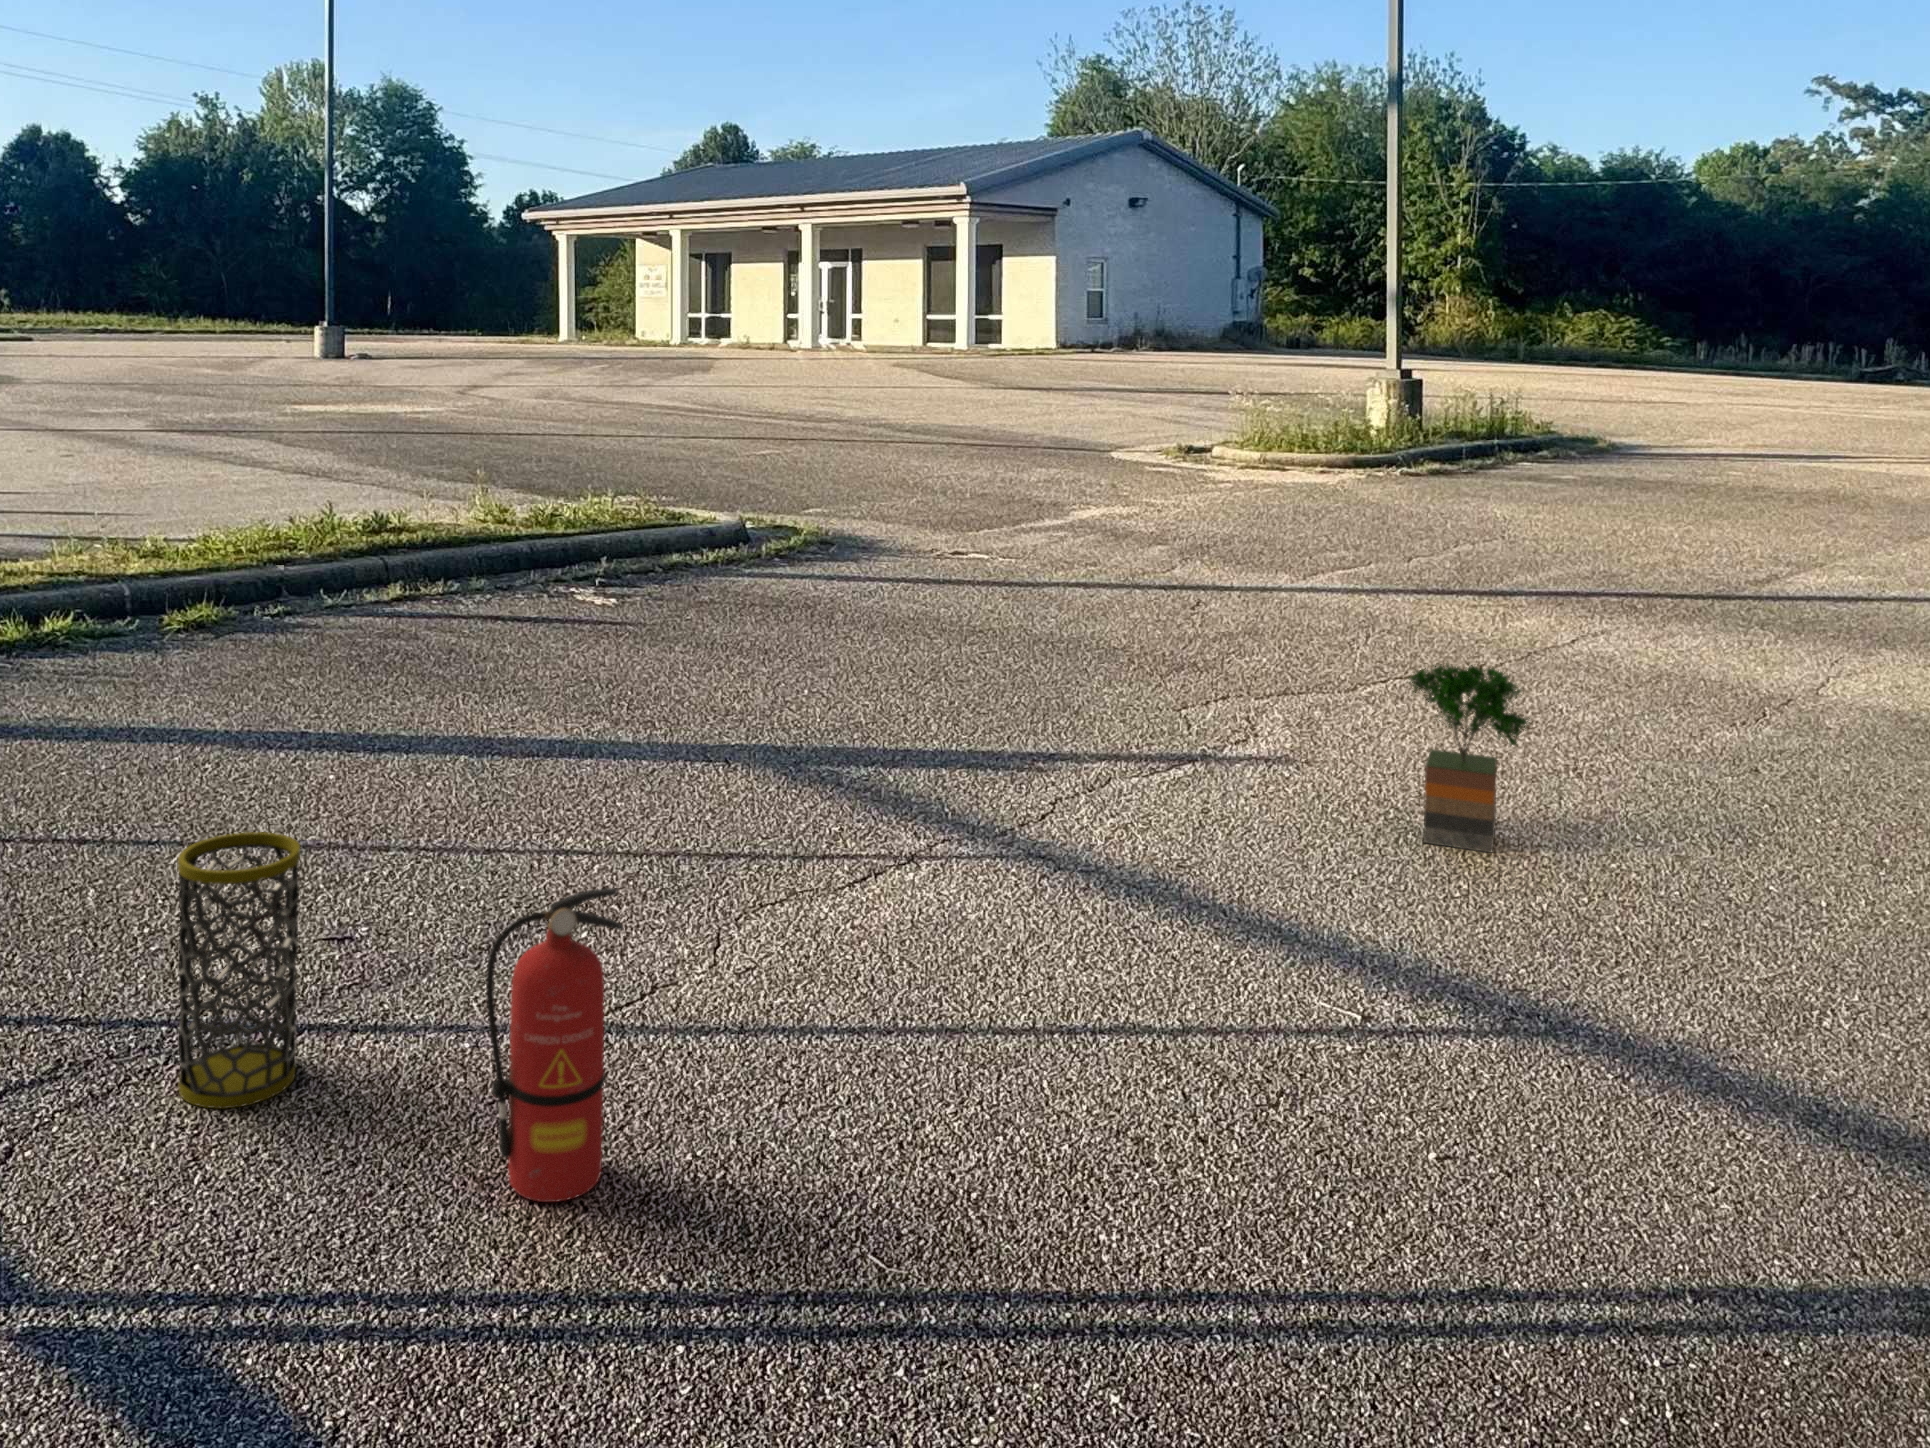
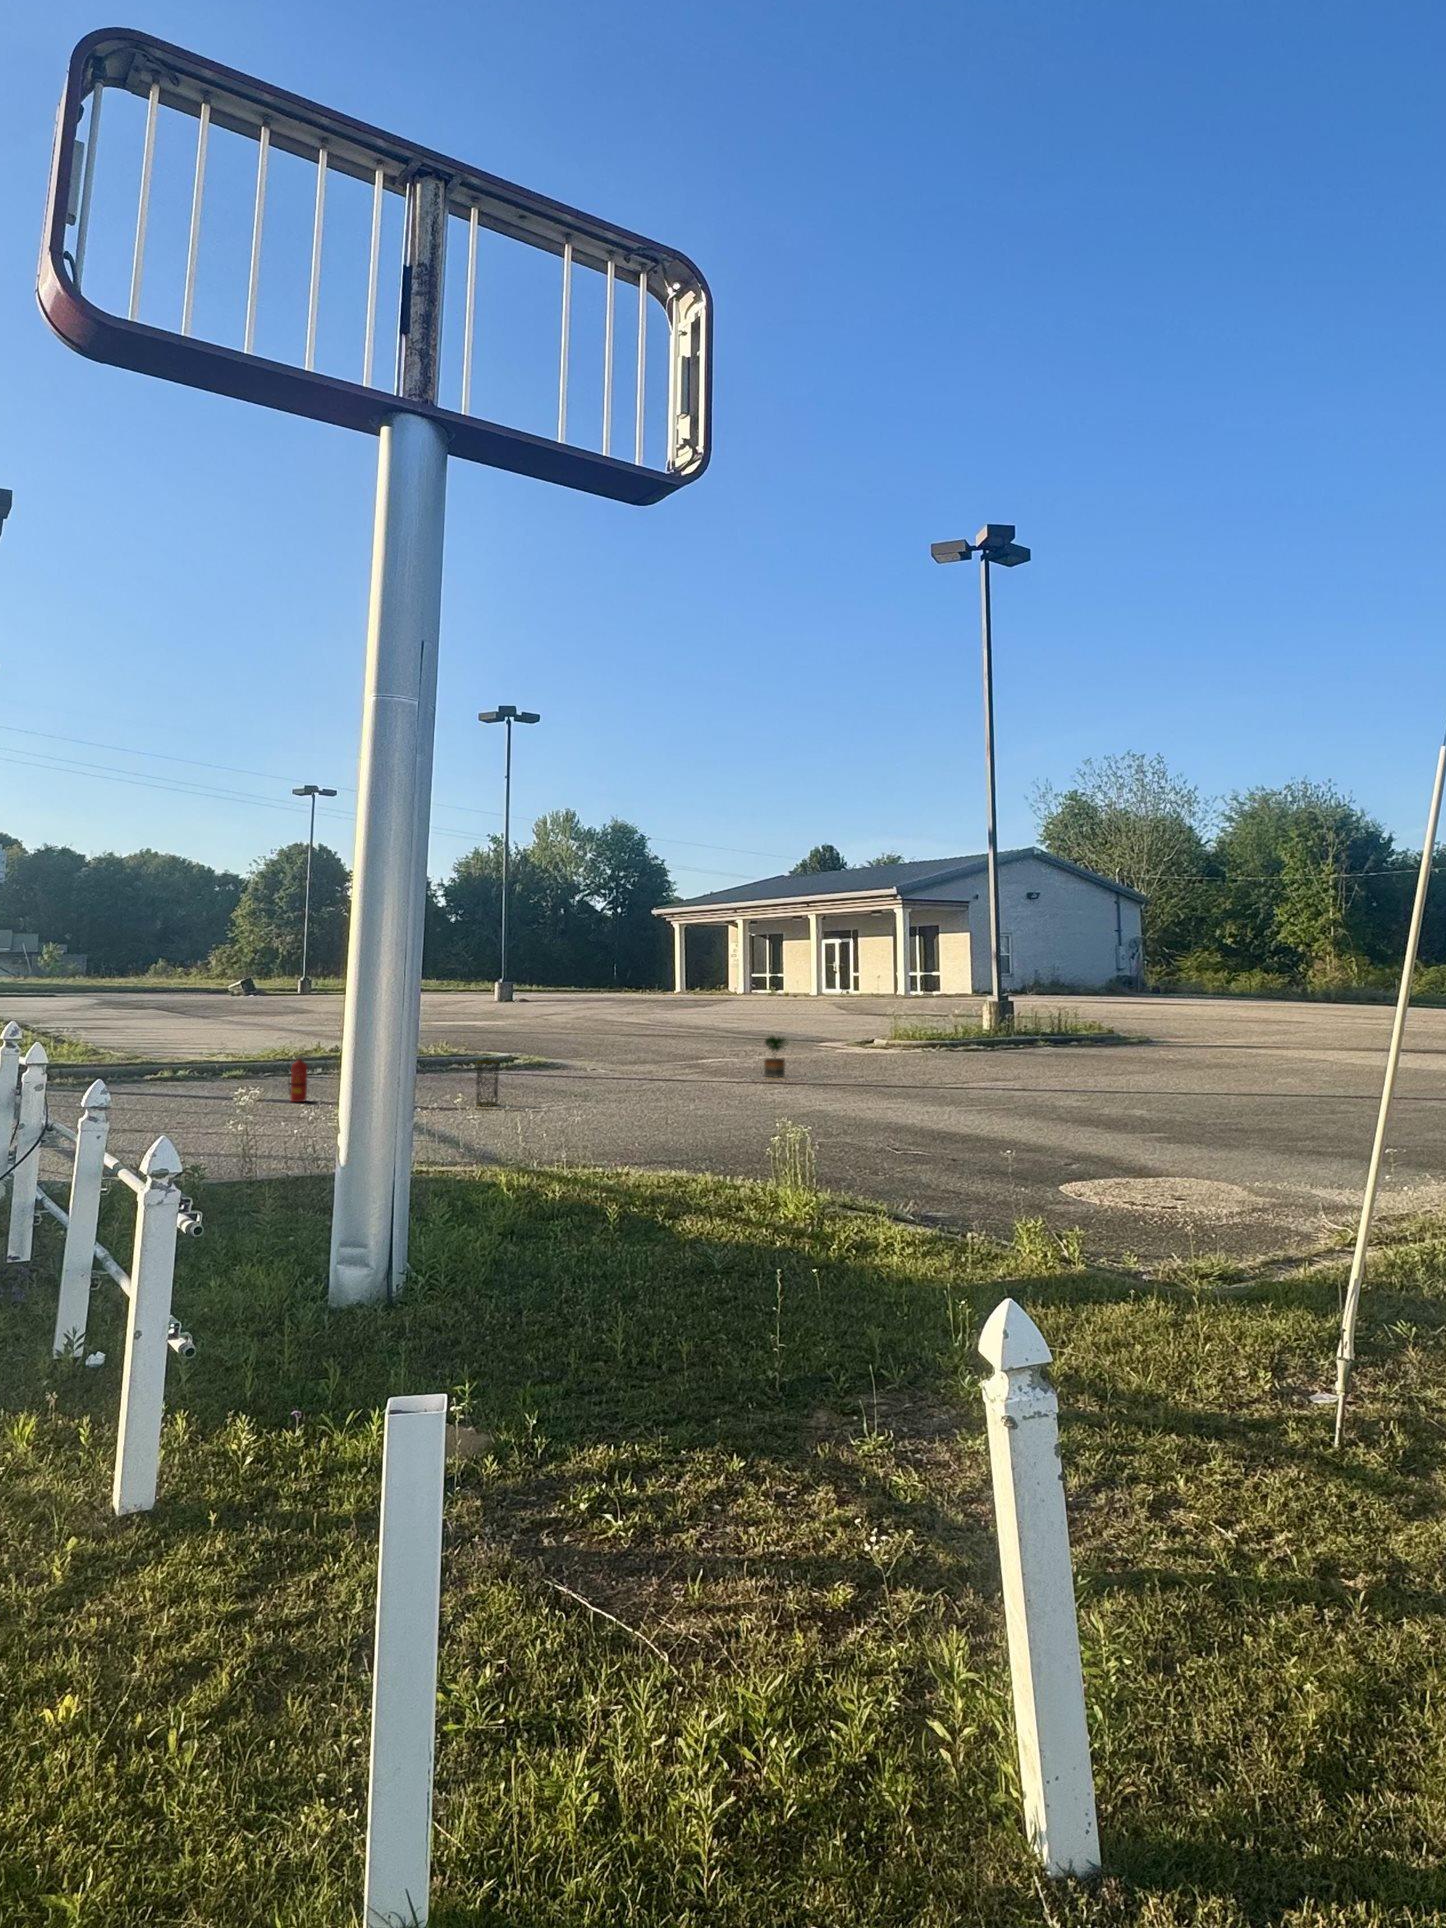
potted tree: present [1408,663,1530,852] -> present [764,1036,788,1077]
trash can: present [178,832,300,1108] -> present [476,1060,499,1106]

